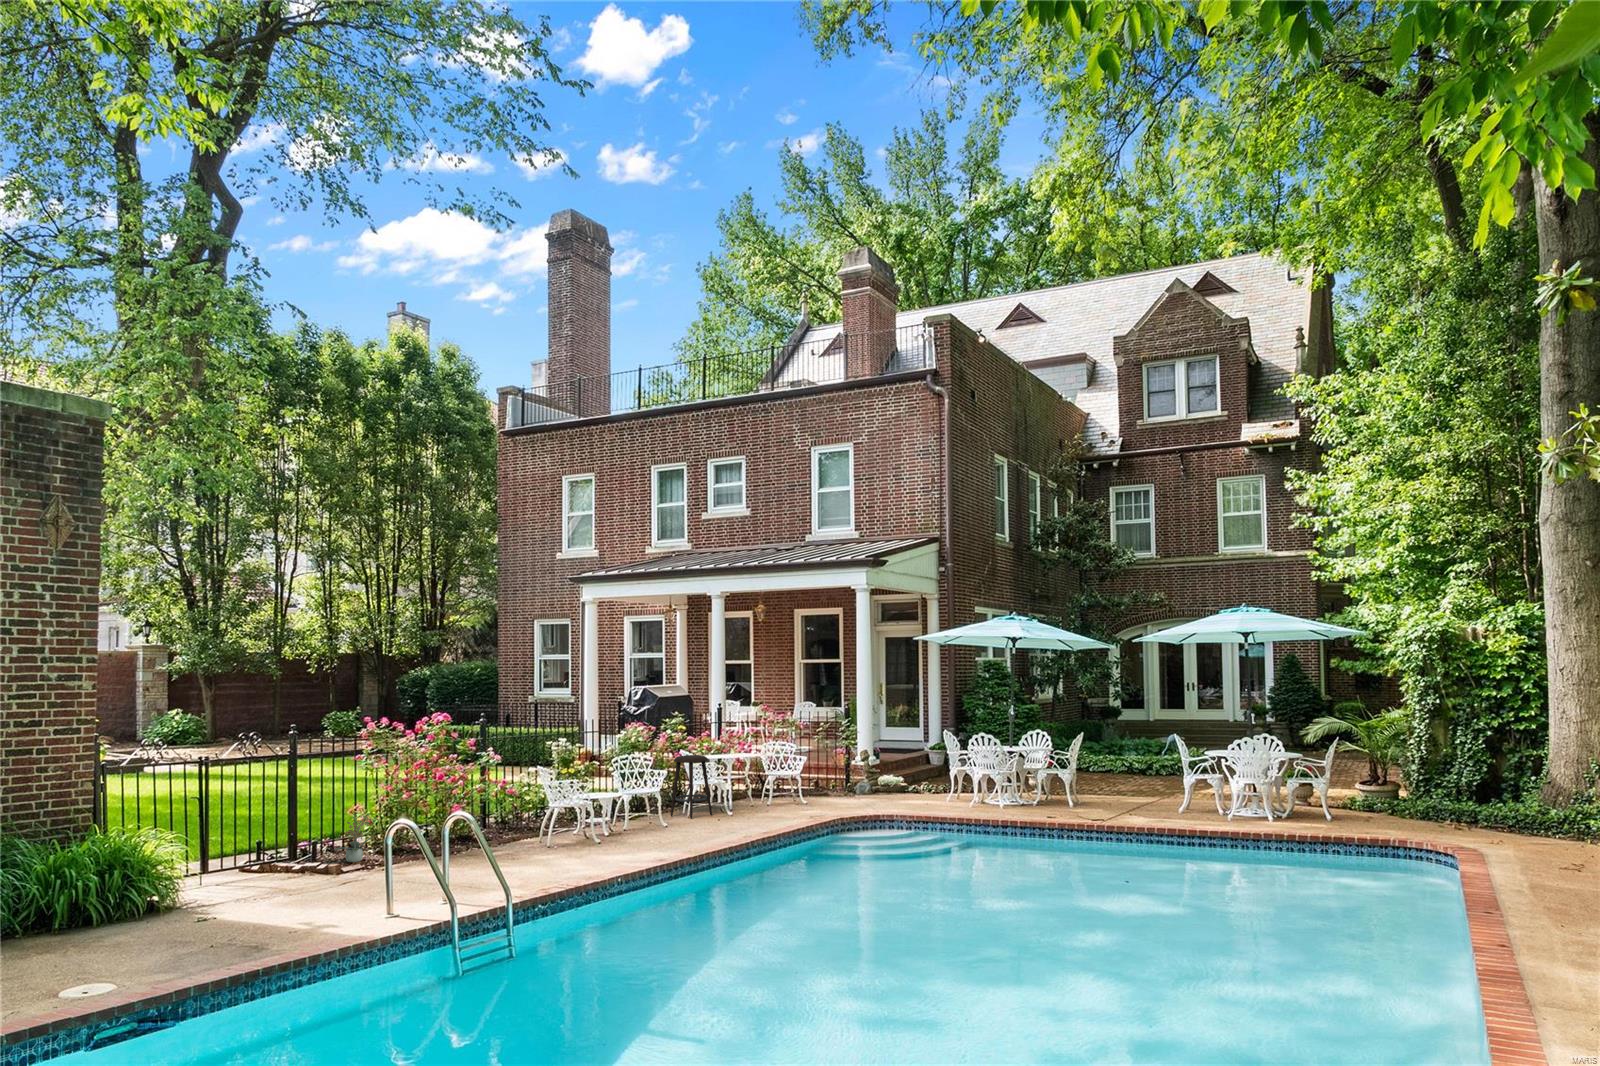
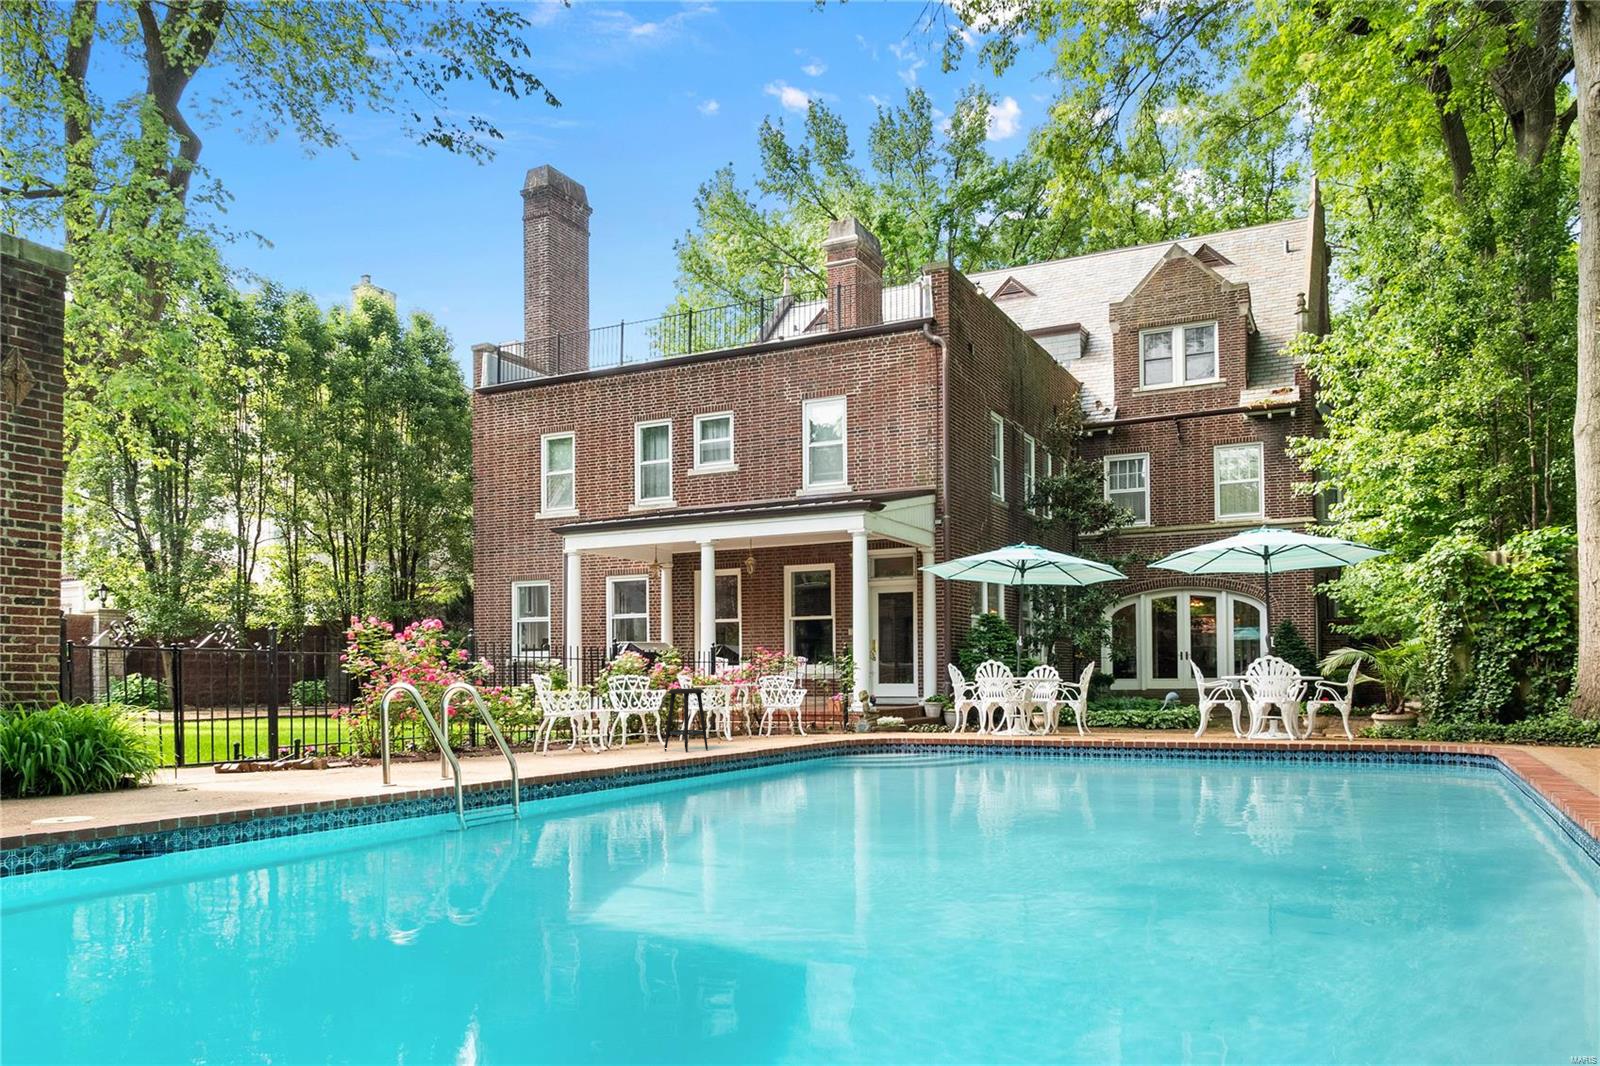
potted plant: present [335,812,378,862] -> none [314,718,363,770]

